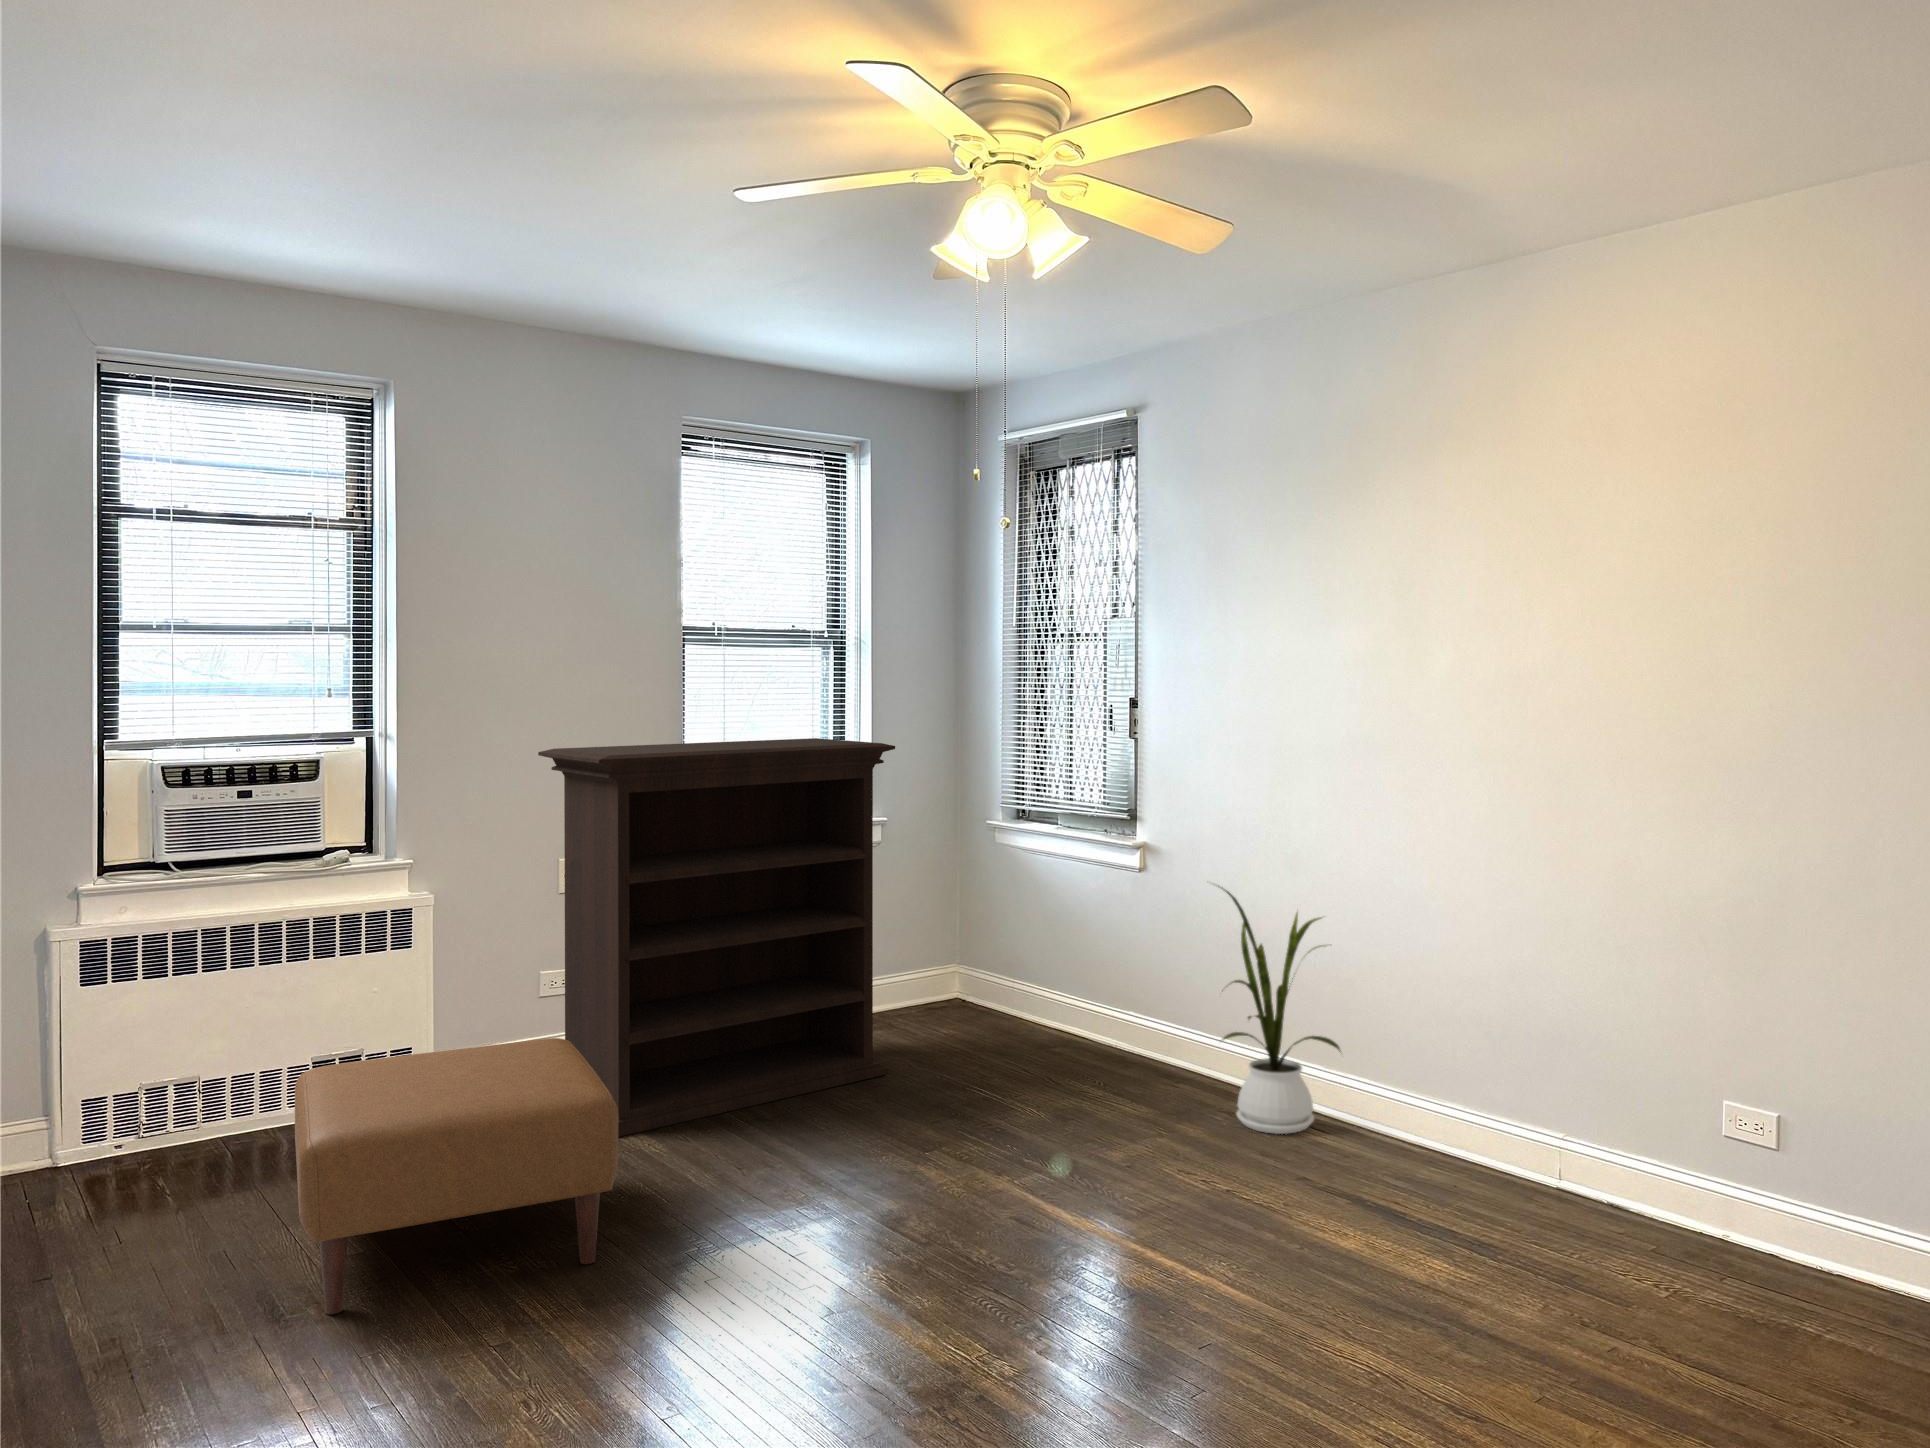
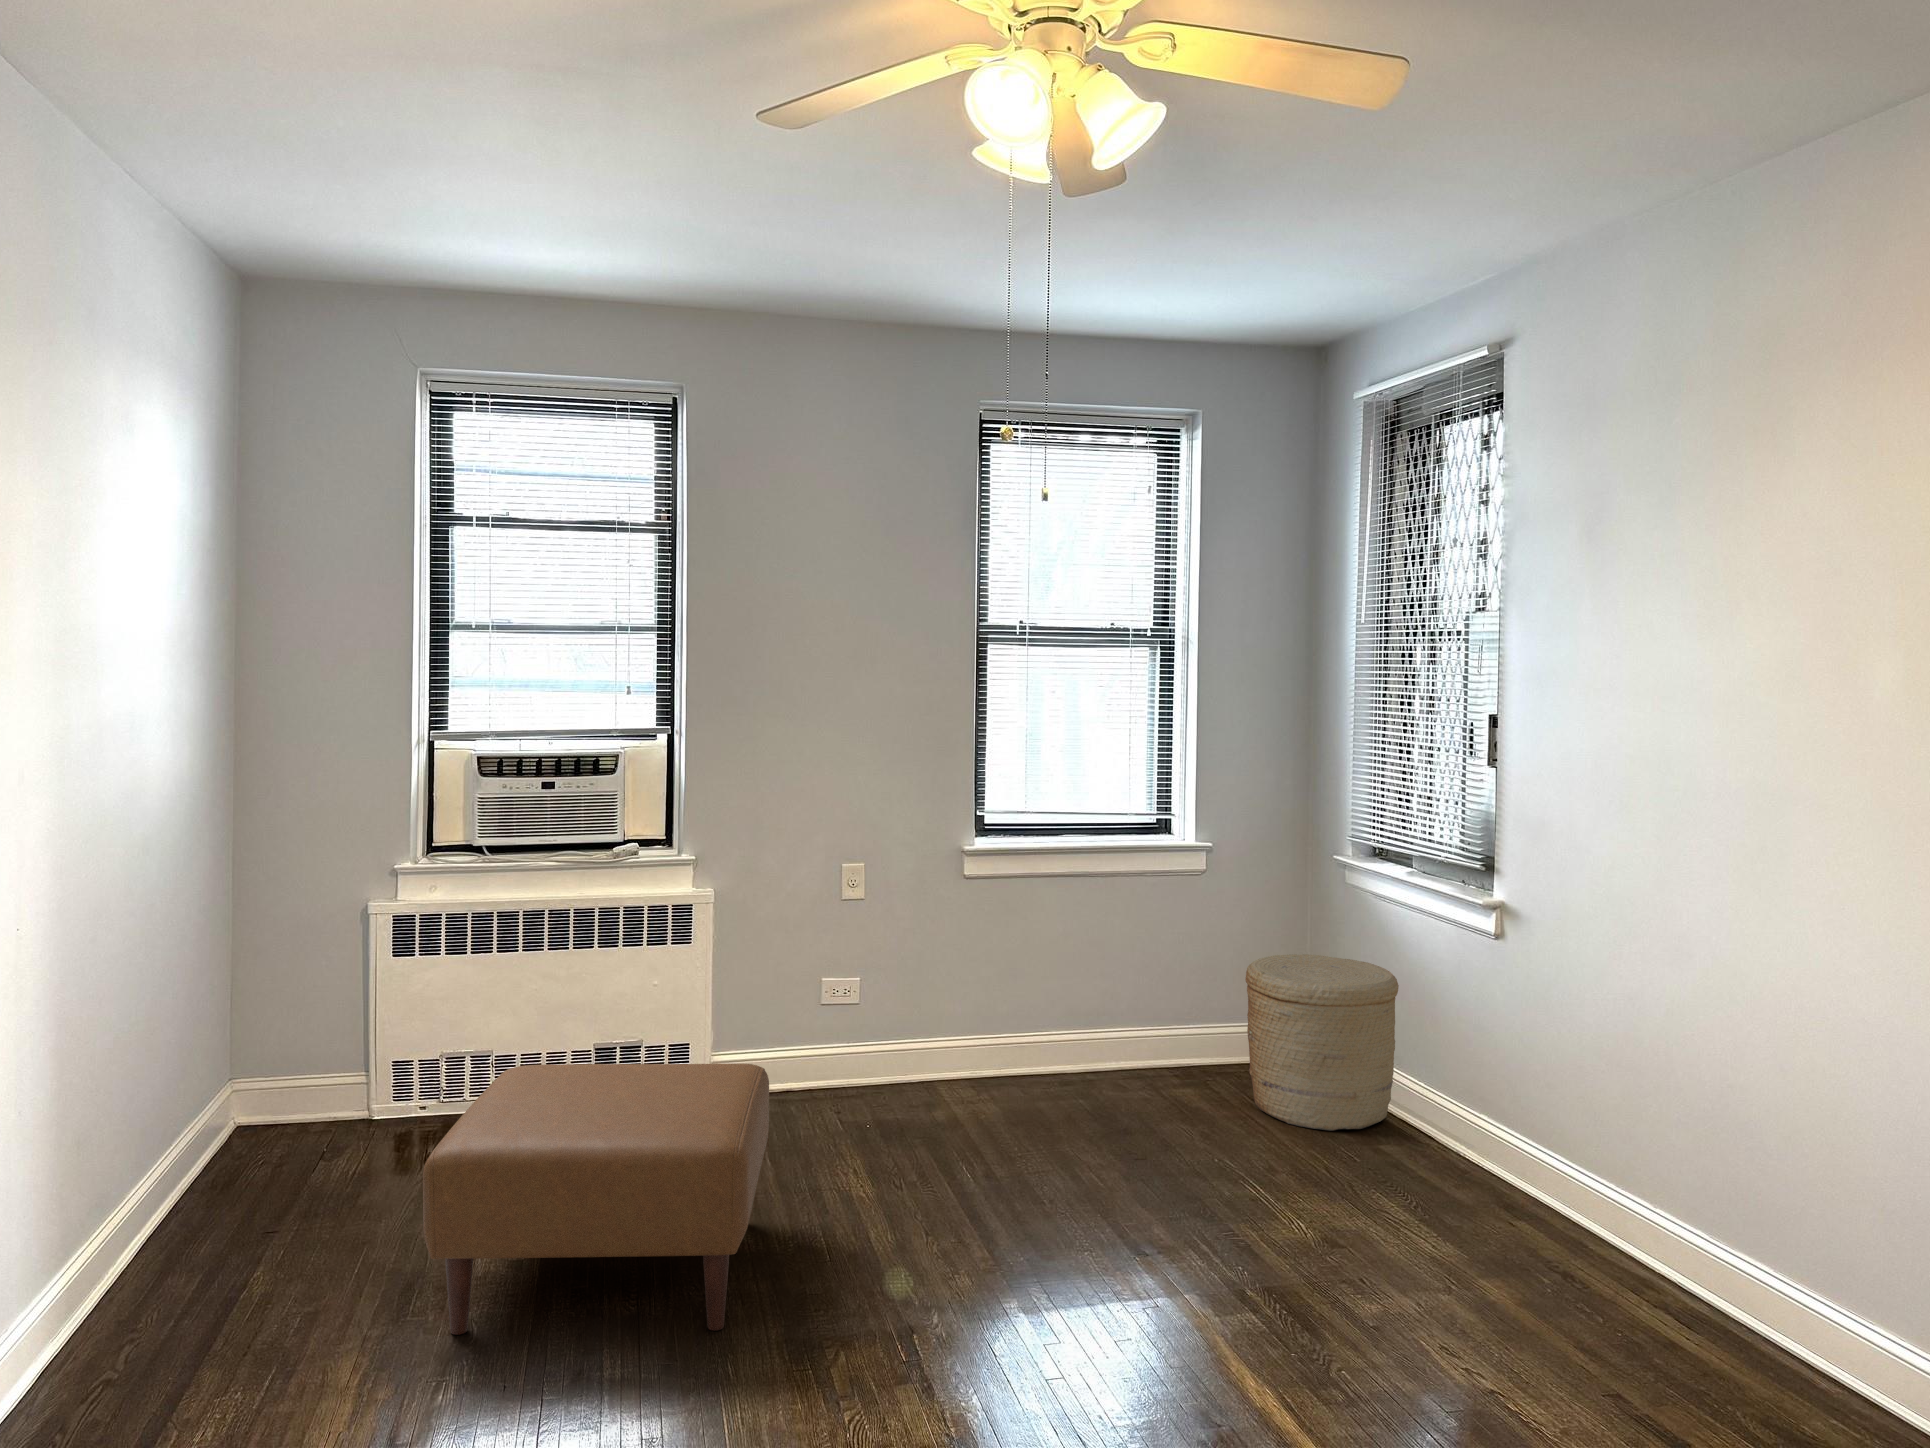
bookshelf: present [538,738,895,1137] -> none [800,750,1183,1174]
house plant: present [1218,885,1341,1134] -> none [1561,959,1753,1327]
woven basket: none [930,908,1054,1049] -> present [1245,954,1399,1131]

